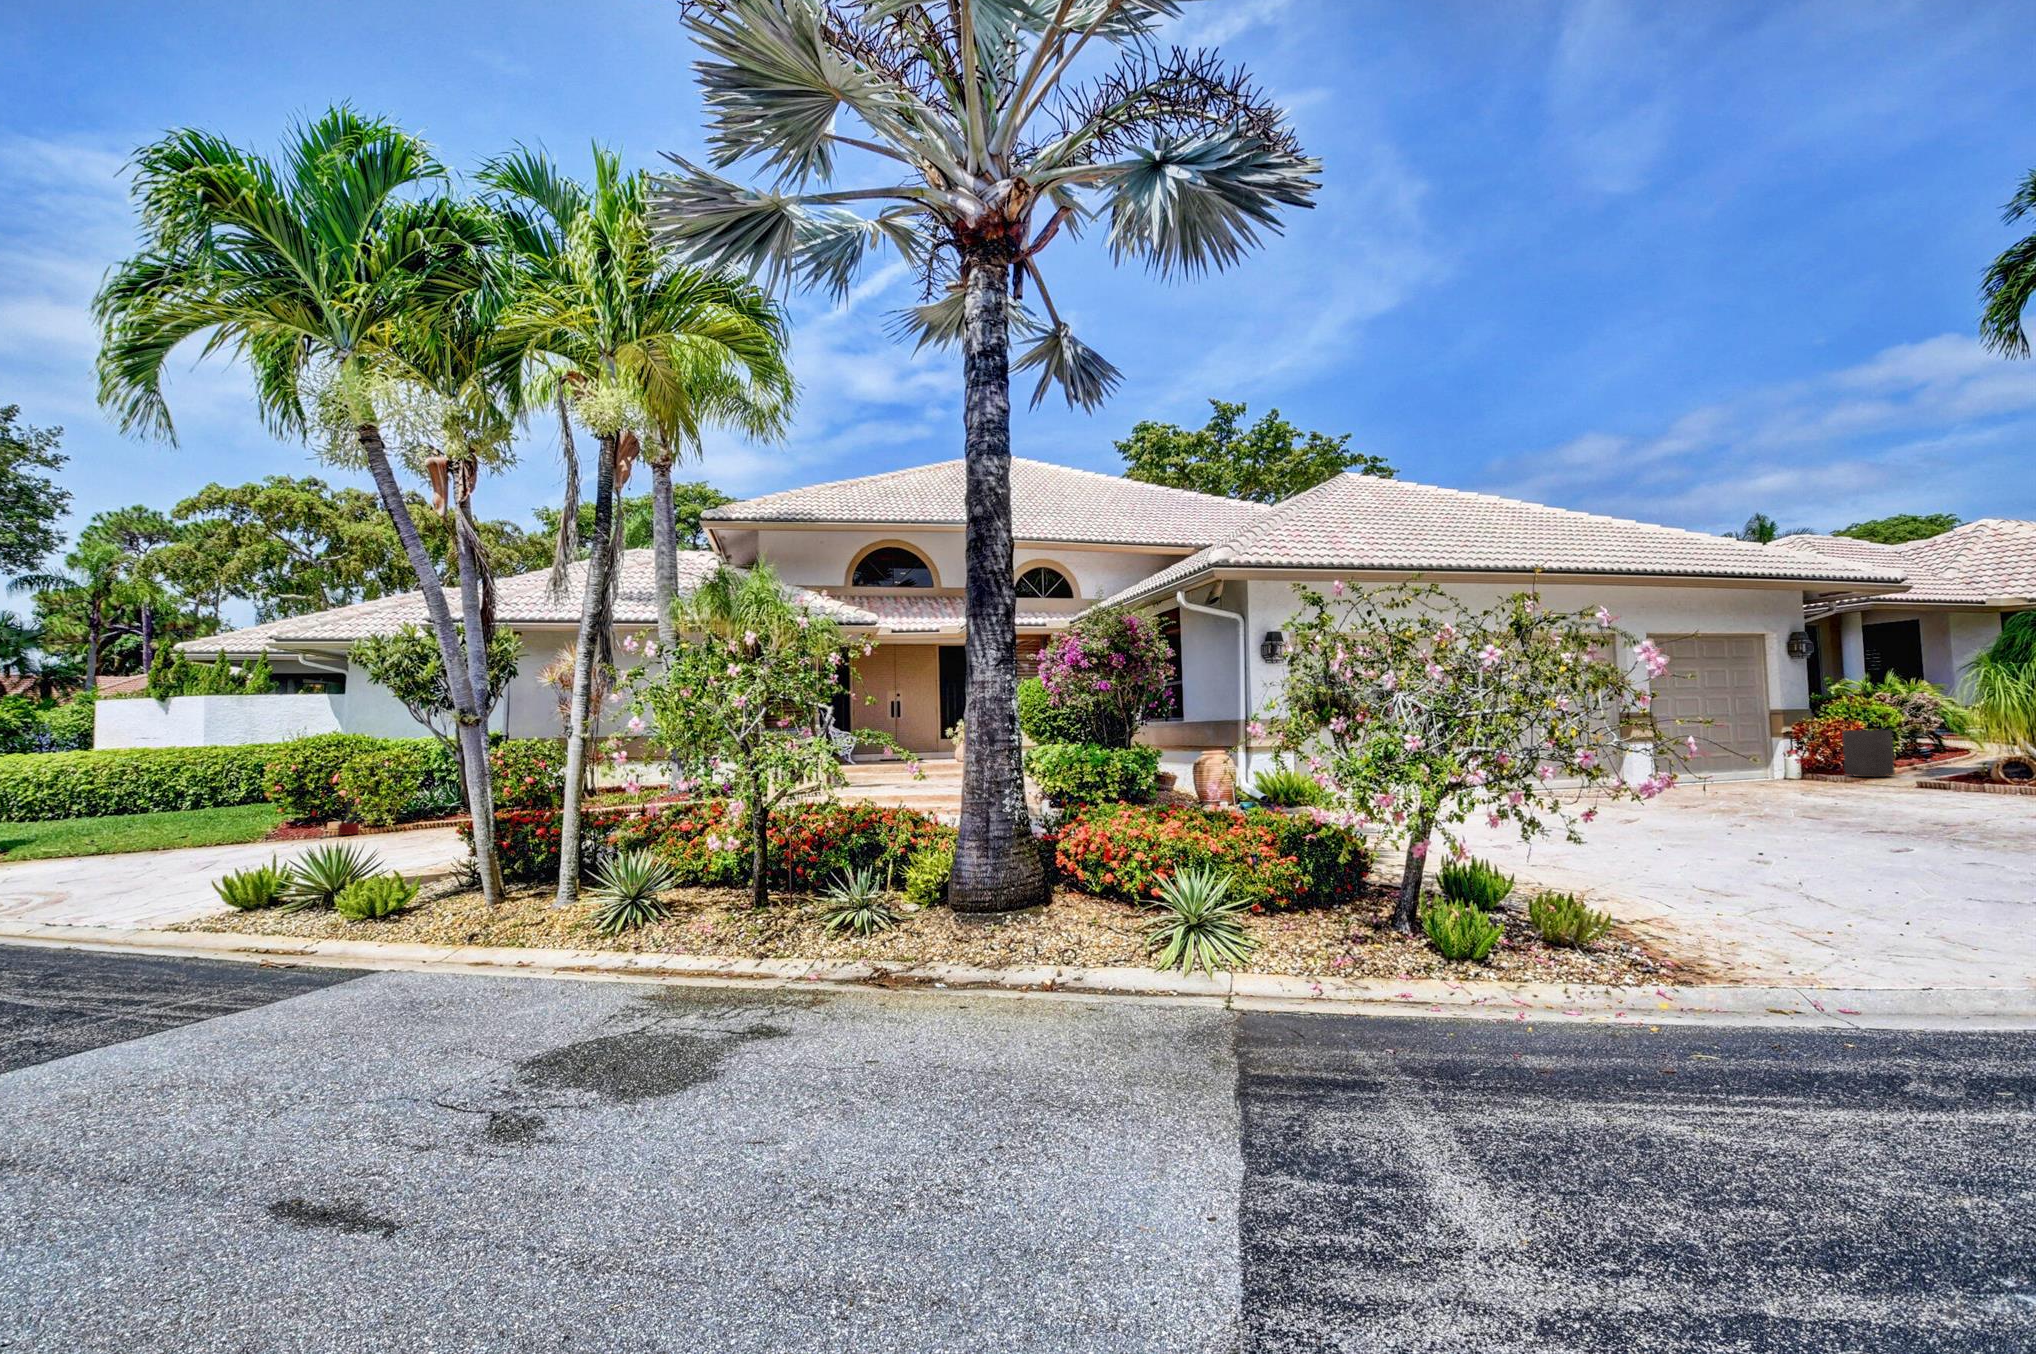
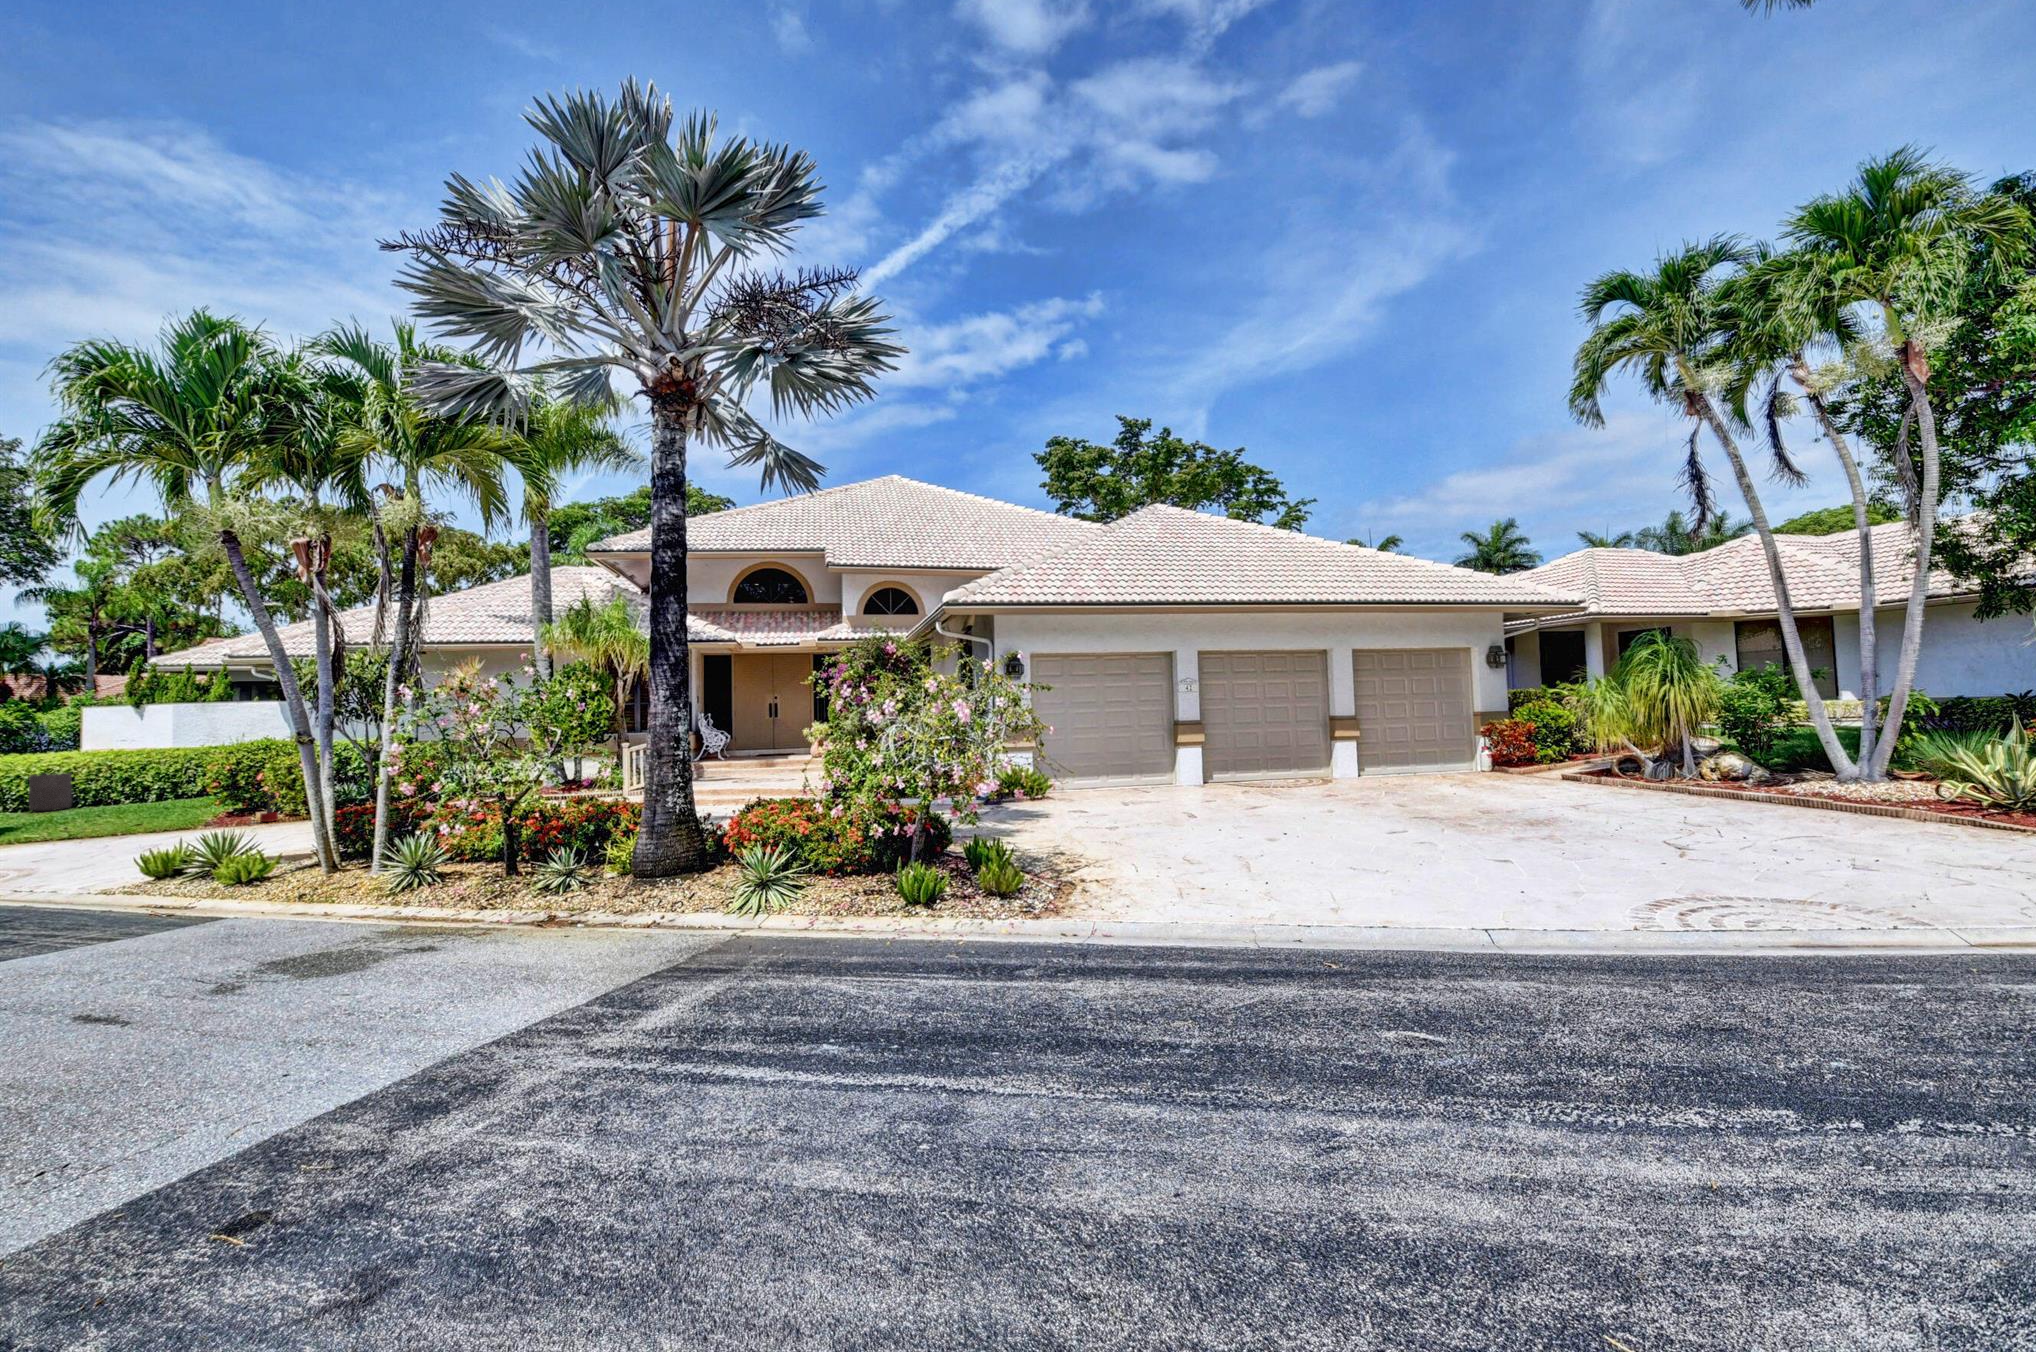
trash can: present [1842,730,1895,777] -> present [29,772,72,811]

